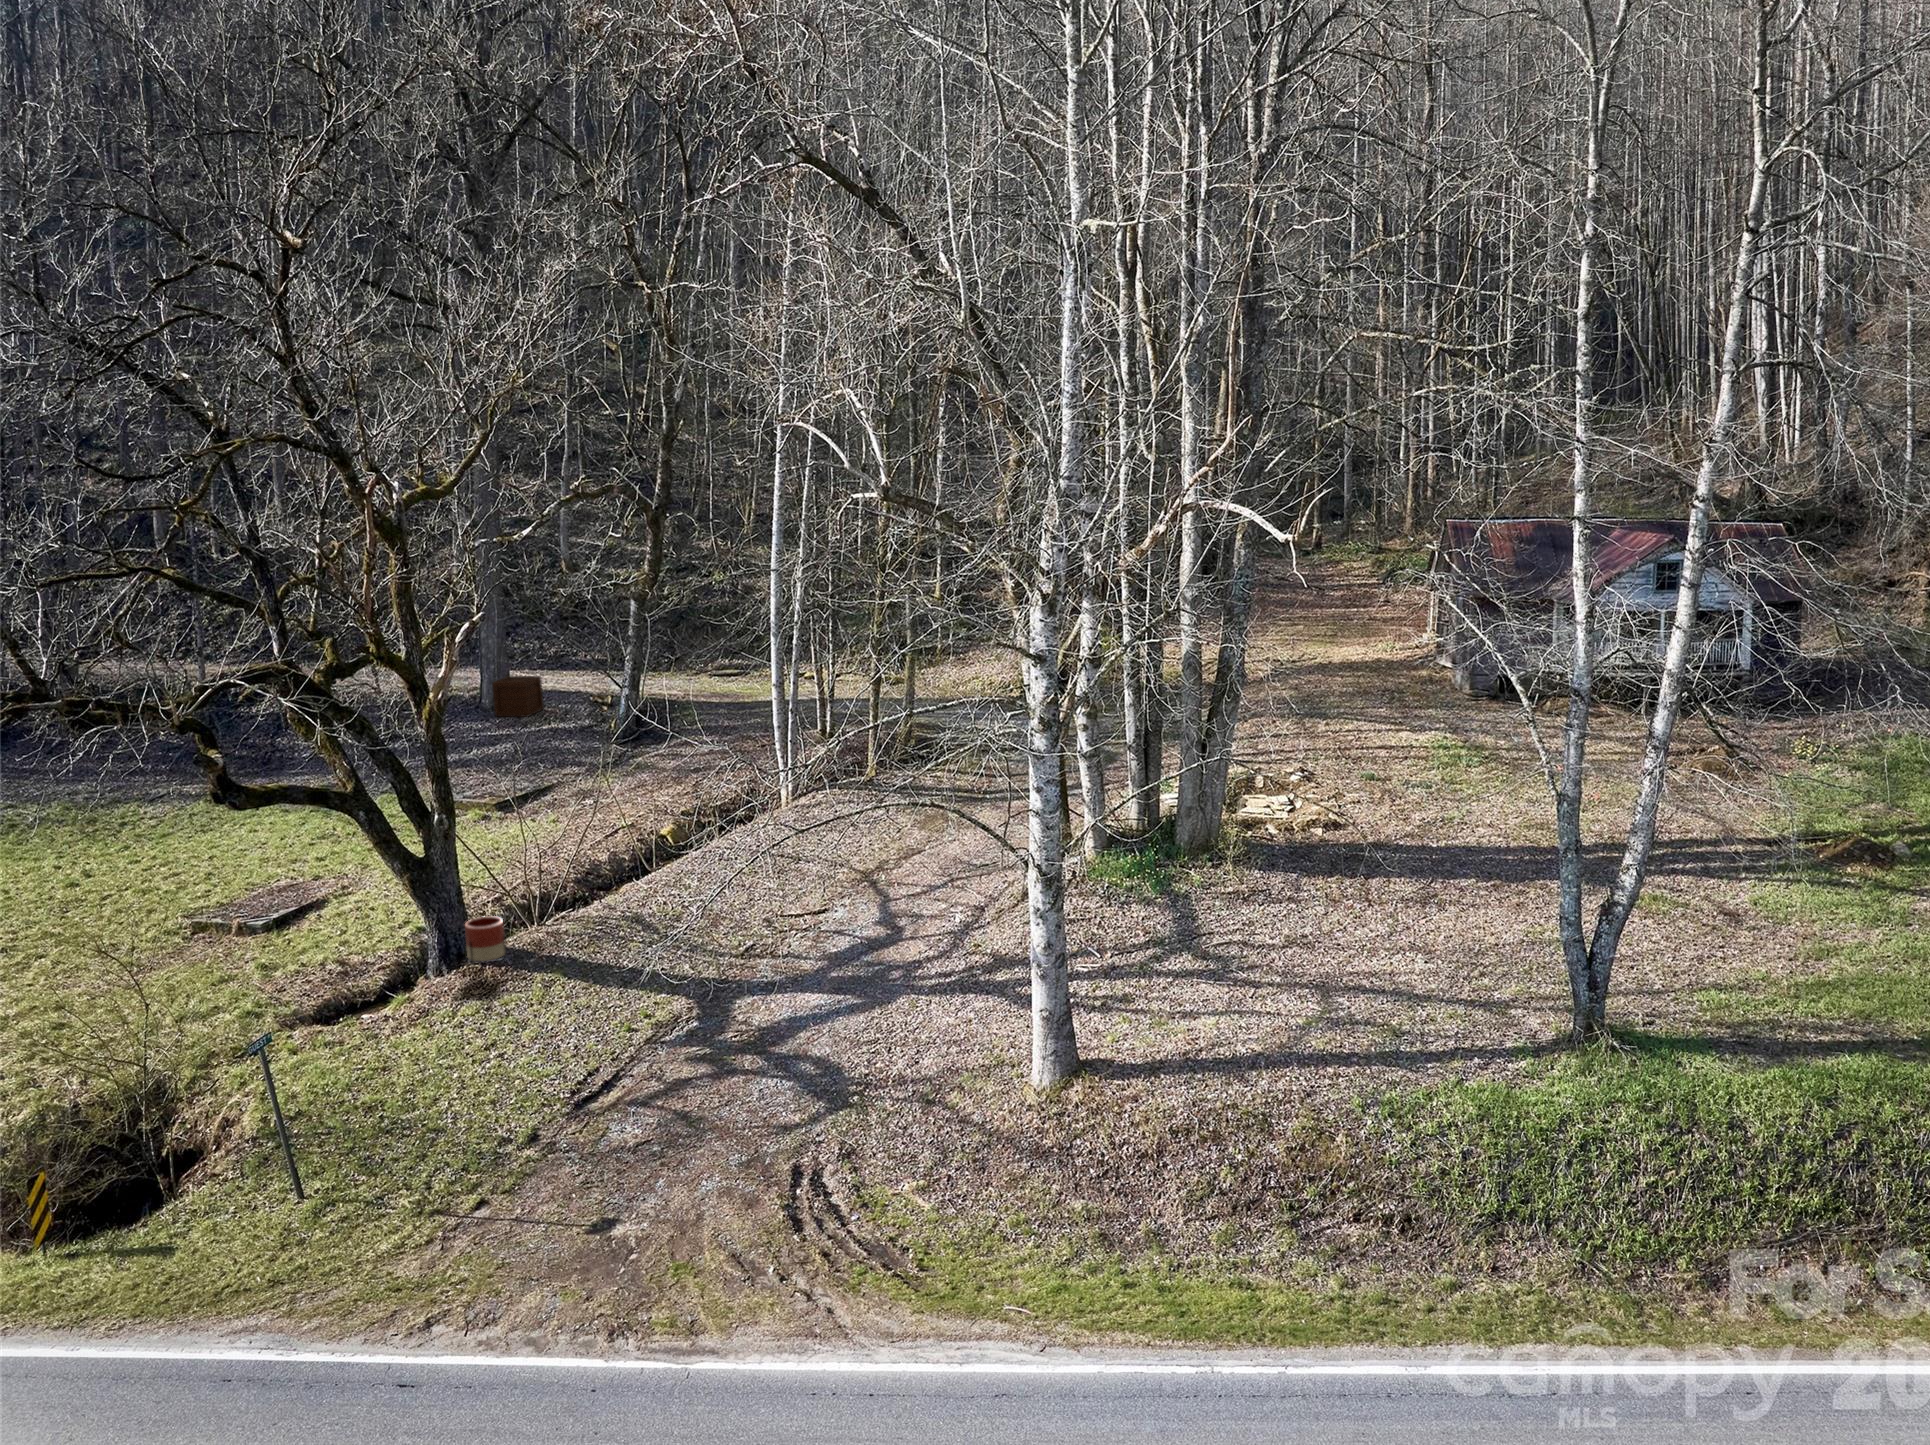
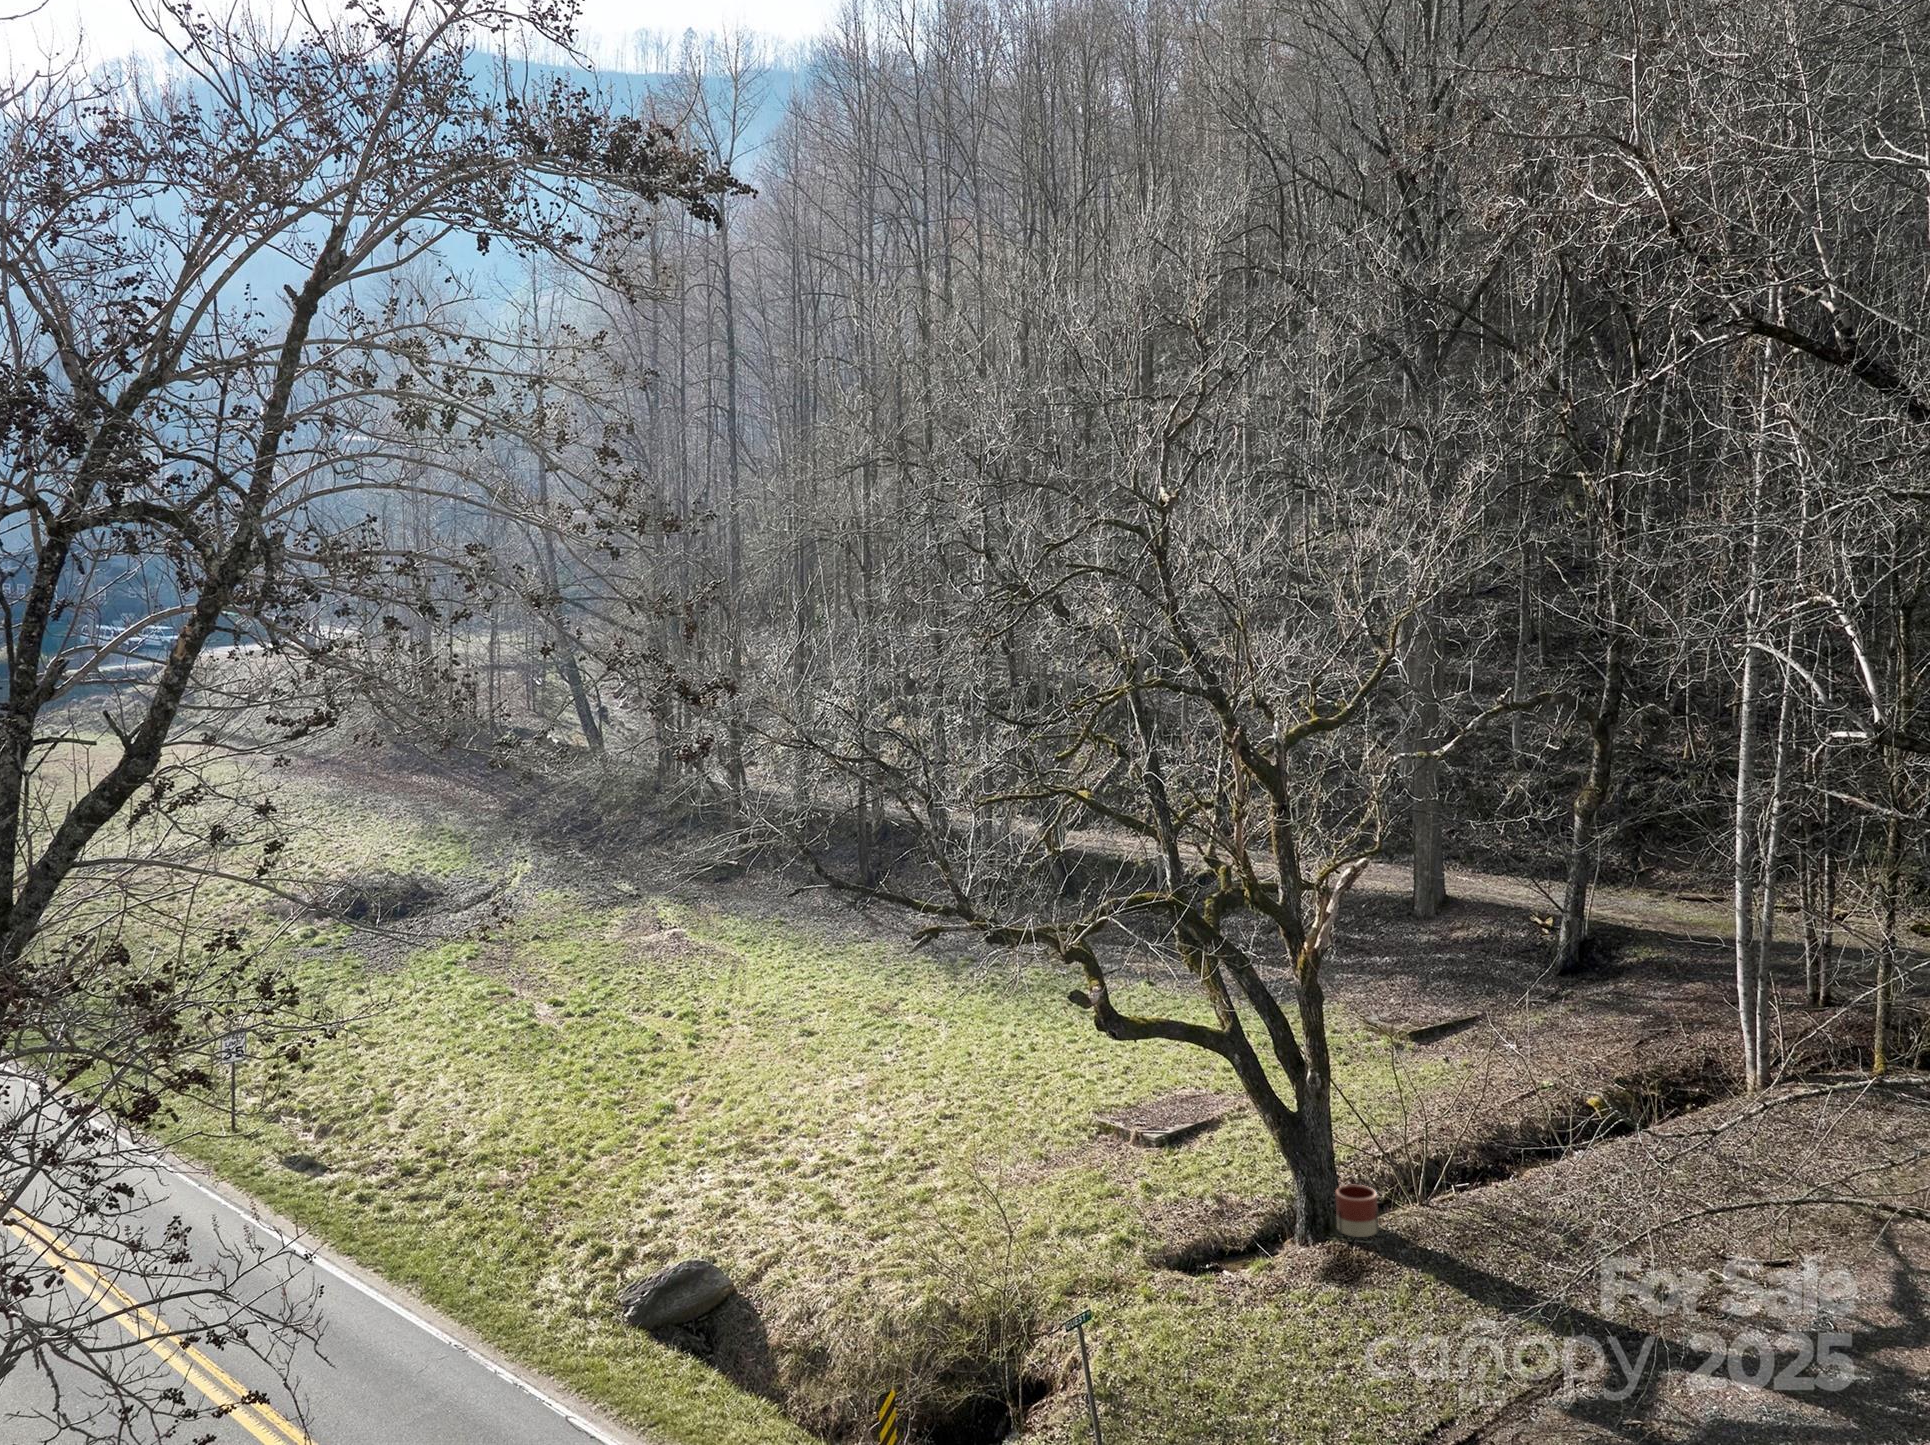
wooden crate: present [492,676,544,717] -> none [1429,888,1483,933]

